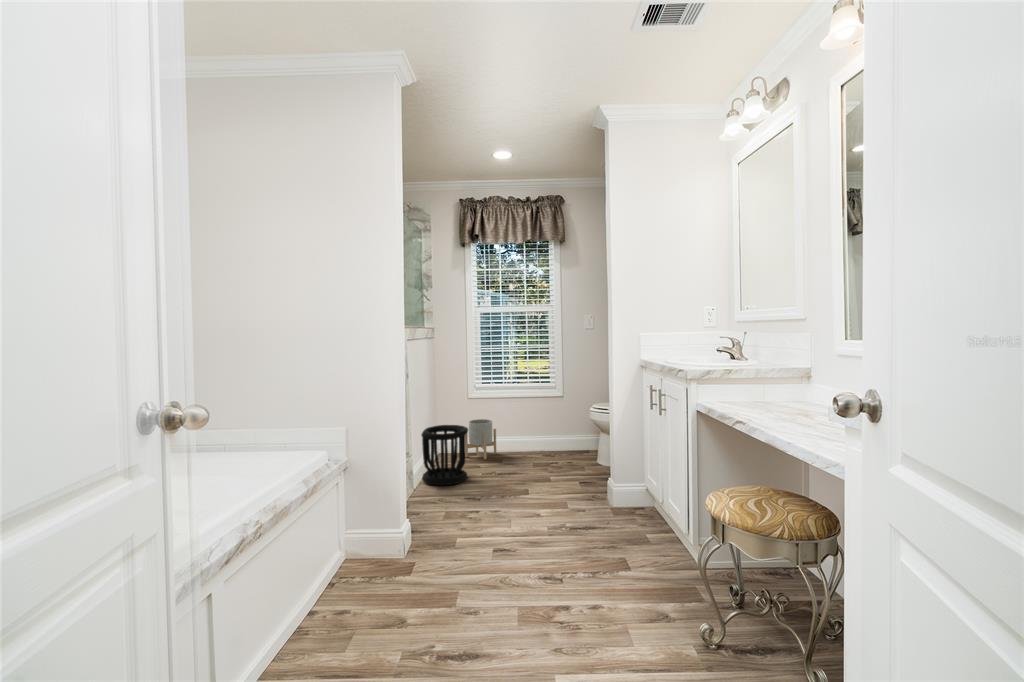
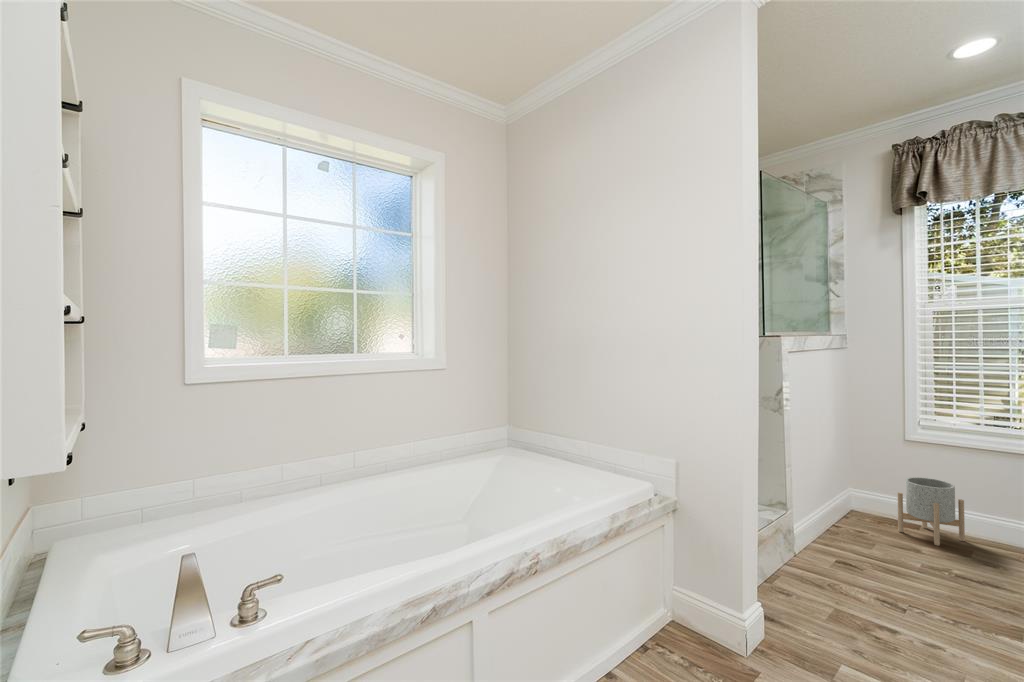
wastebasket: present [421,425,468,485] -> none [810,476,894,572]

